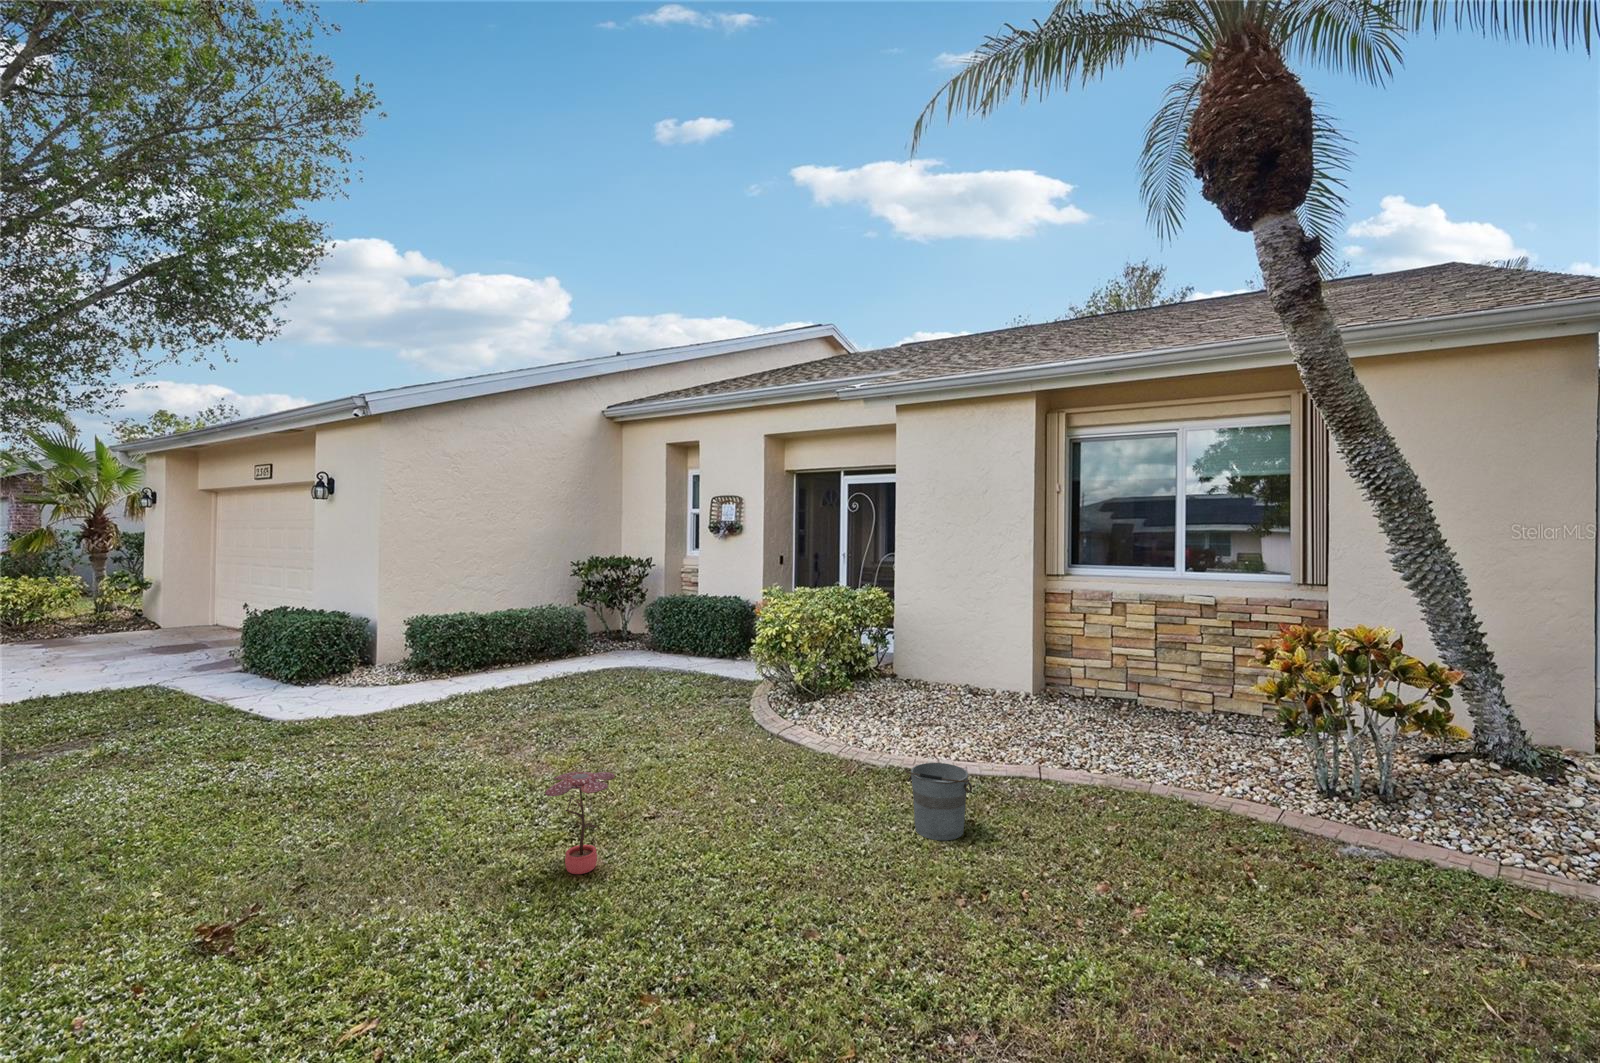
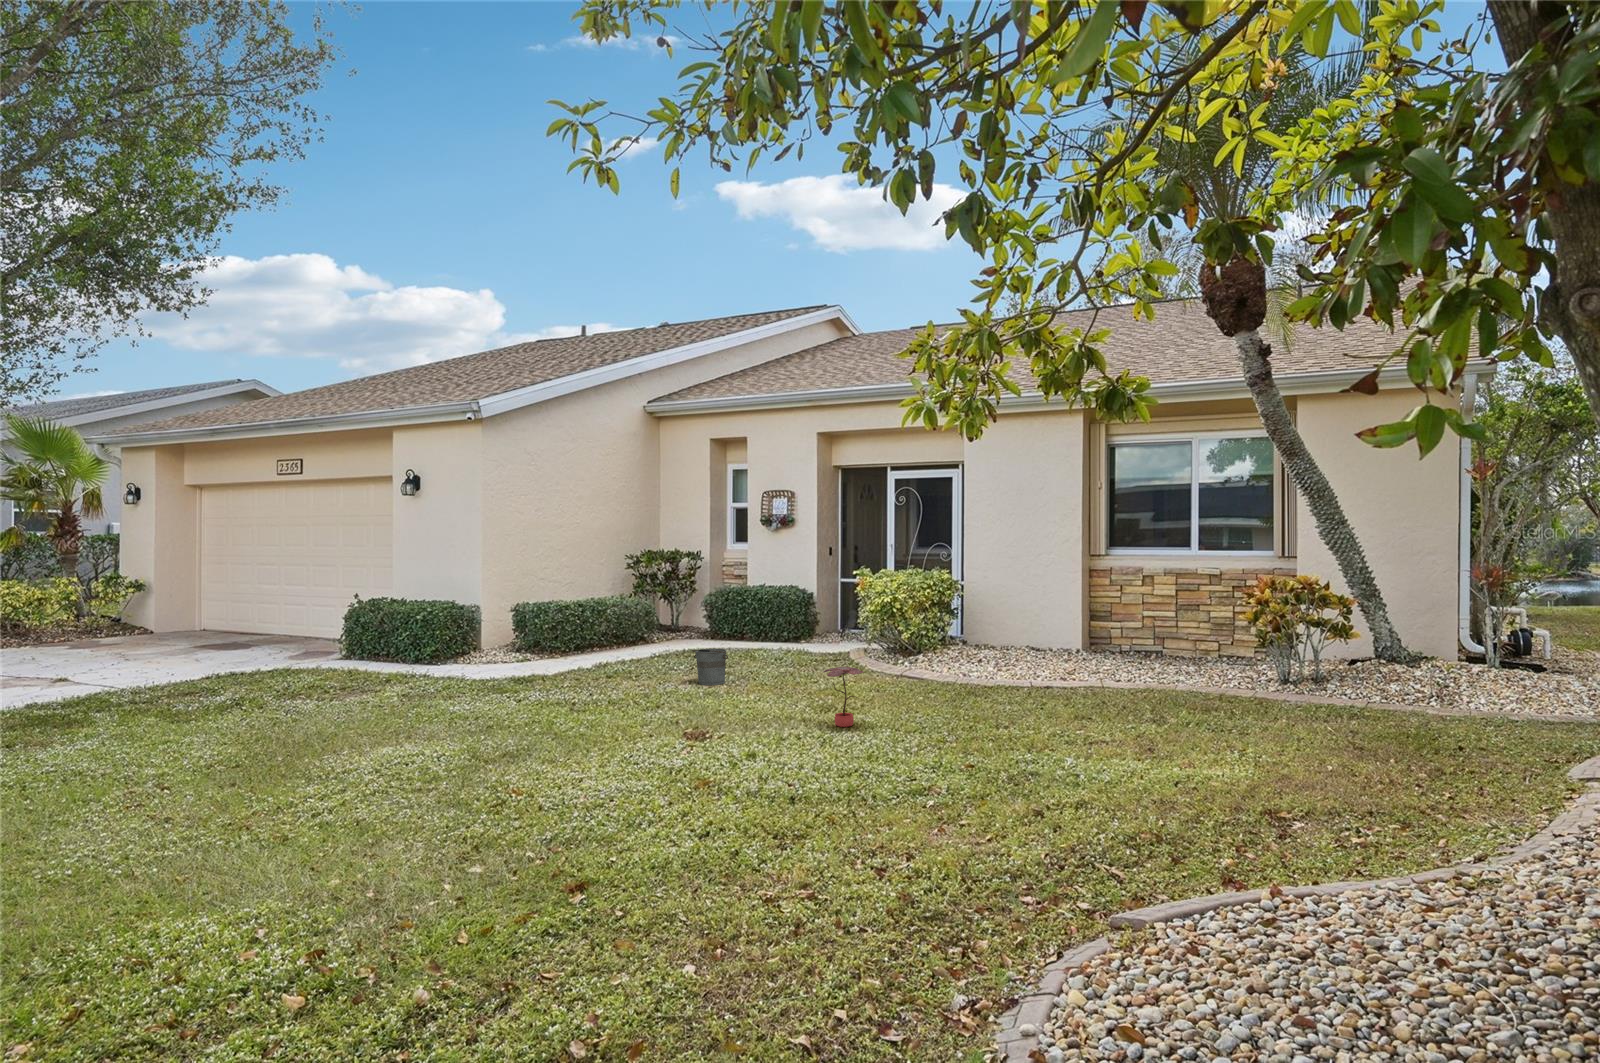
bucket: present [905,763,972,840] -> present [692,649,728,685]

